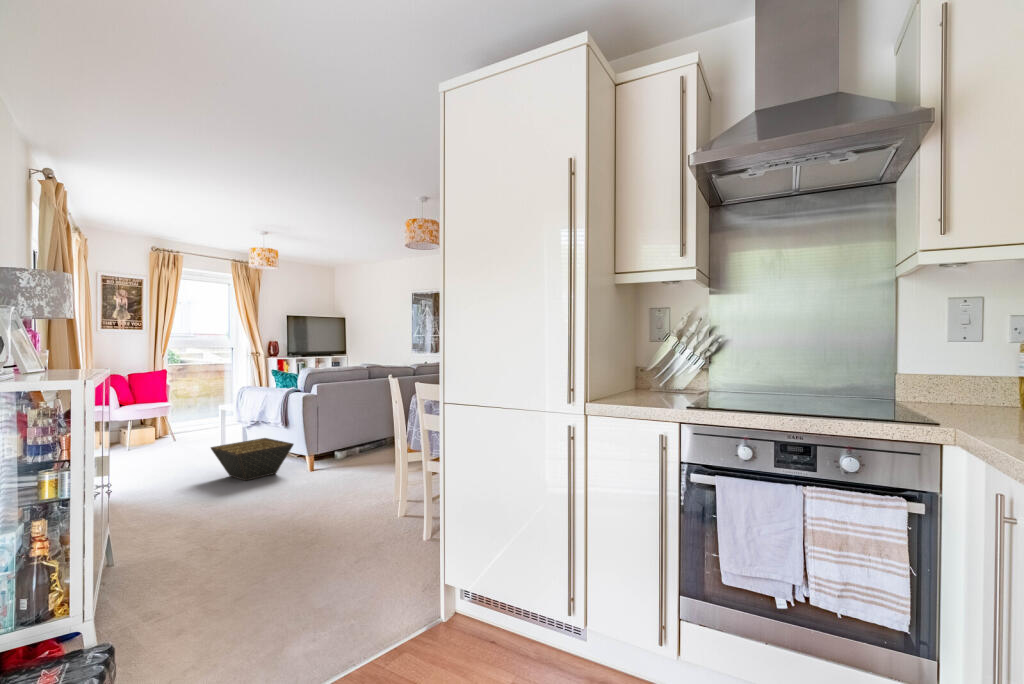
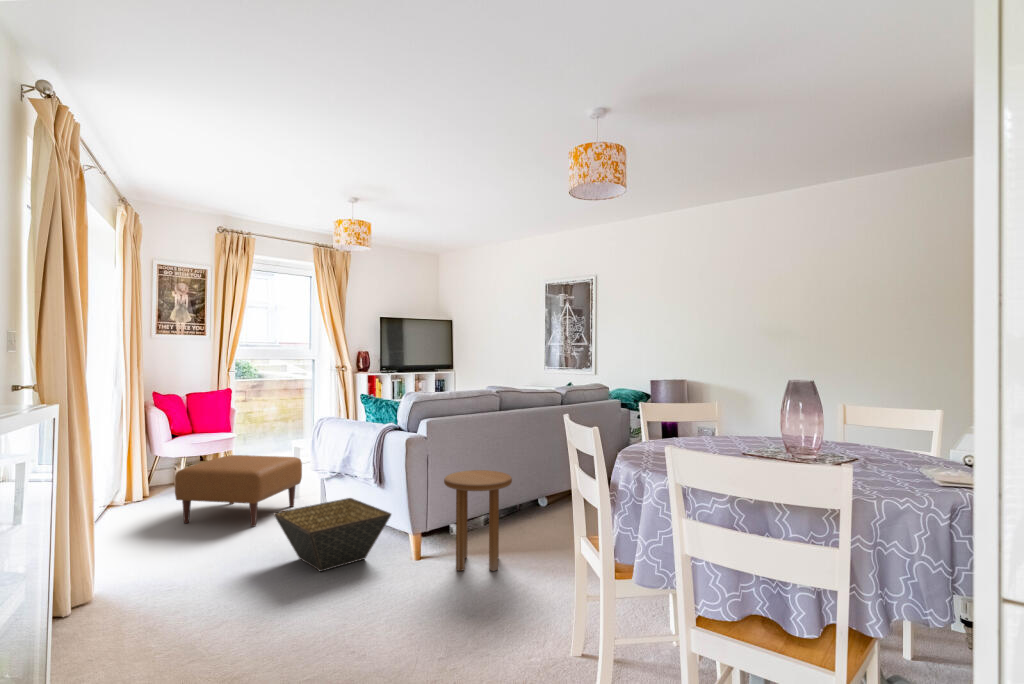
side table: none [328,415,373,475] -> present [444,470,512,571]
ottoman: none [129,417,227,464] -> present [175,455,302,527]

